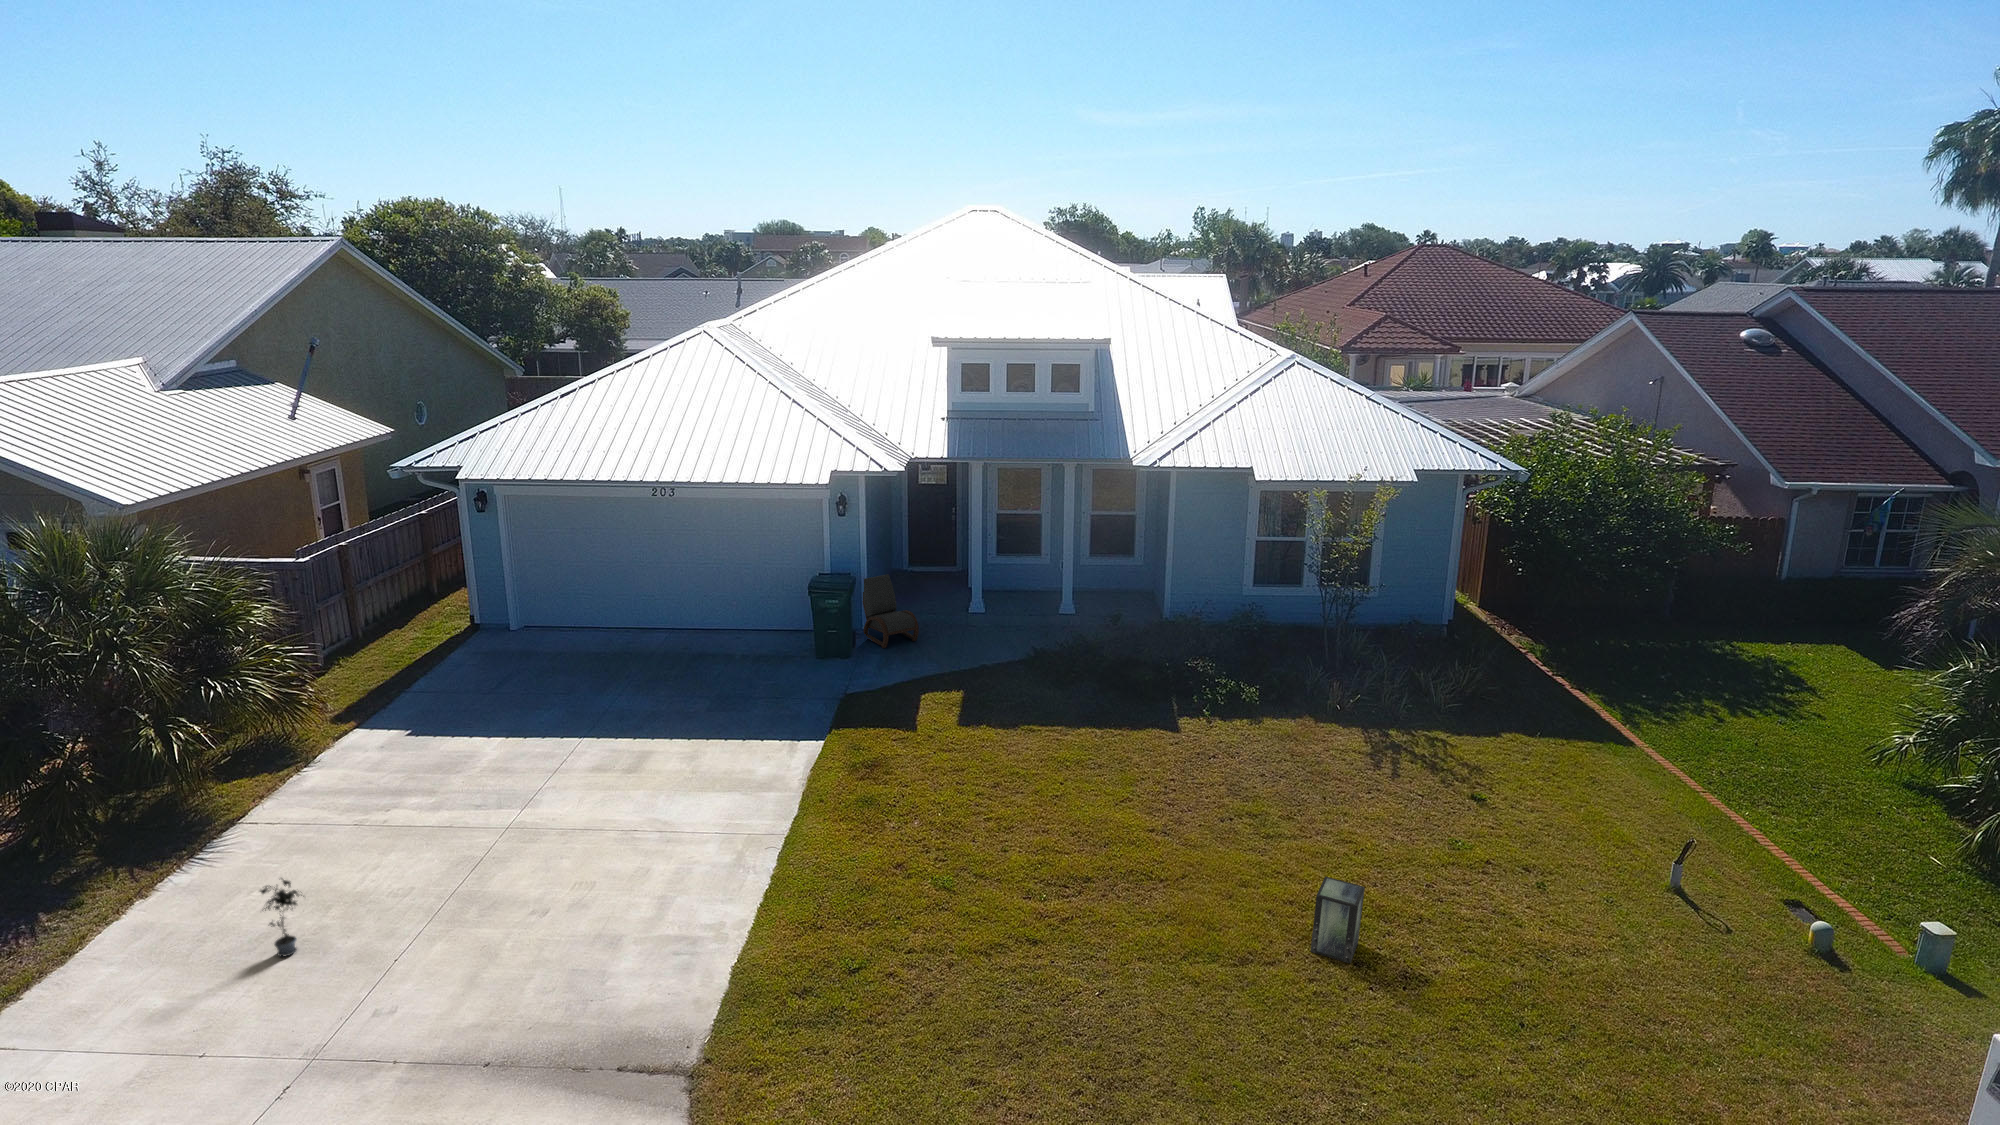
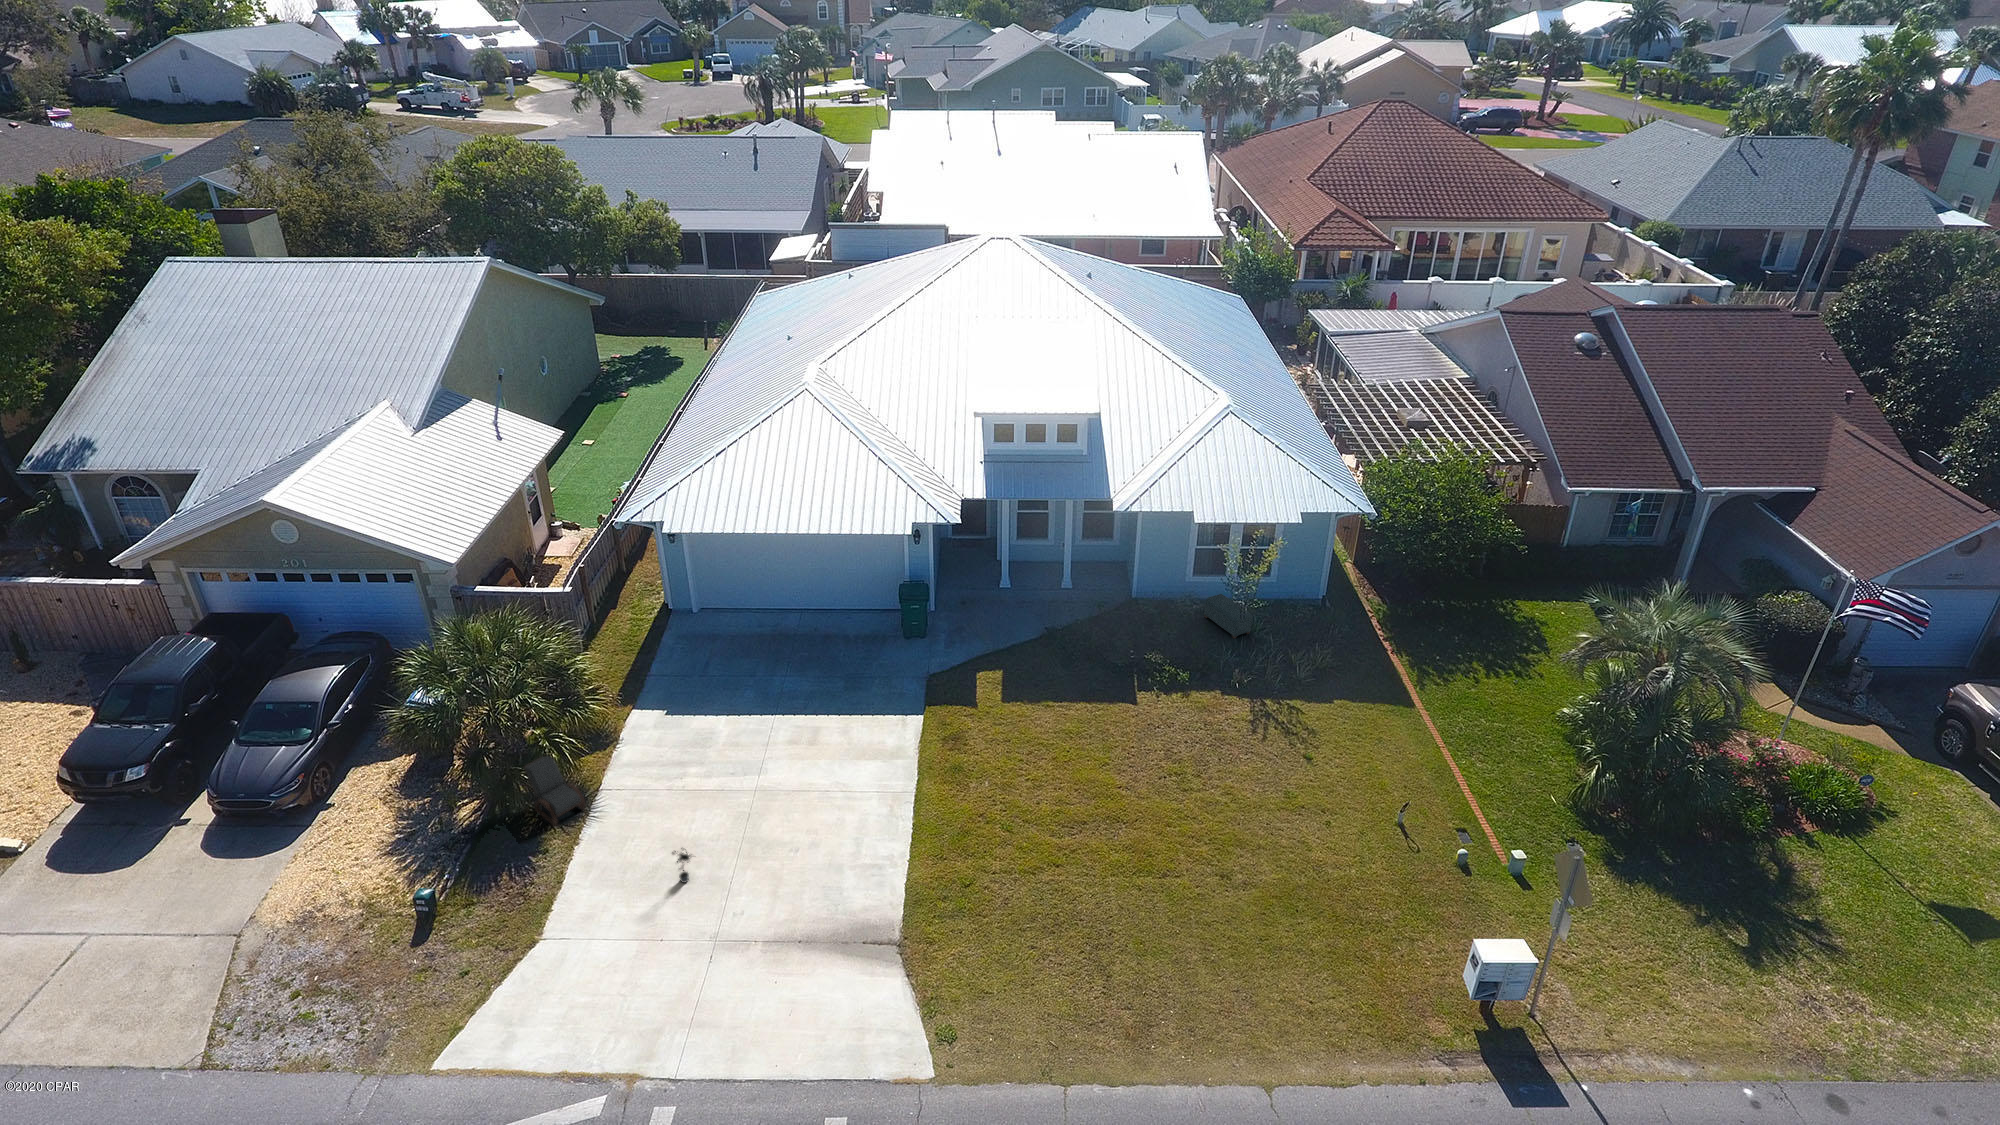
lounge chair: present [862,574,919,648] -> present [524,756,585,826]
bench: none [1274,609,1350,665] -> present [1204,594,1253,639]
storage box: present [1311,877,1365,963] -> none [1199,832,1228,876]

